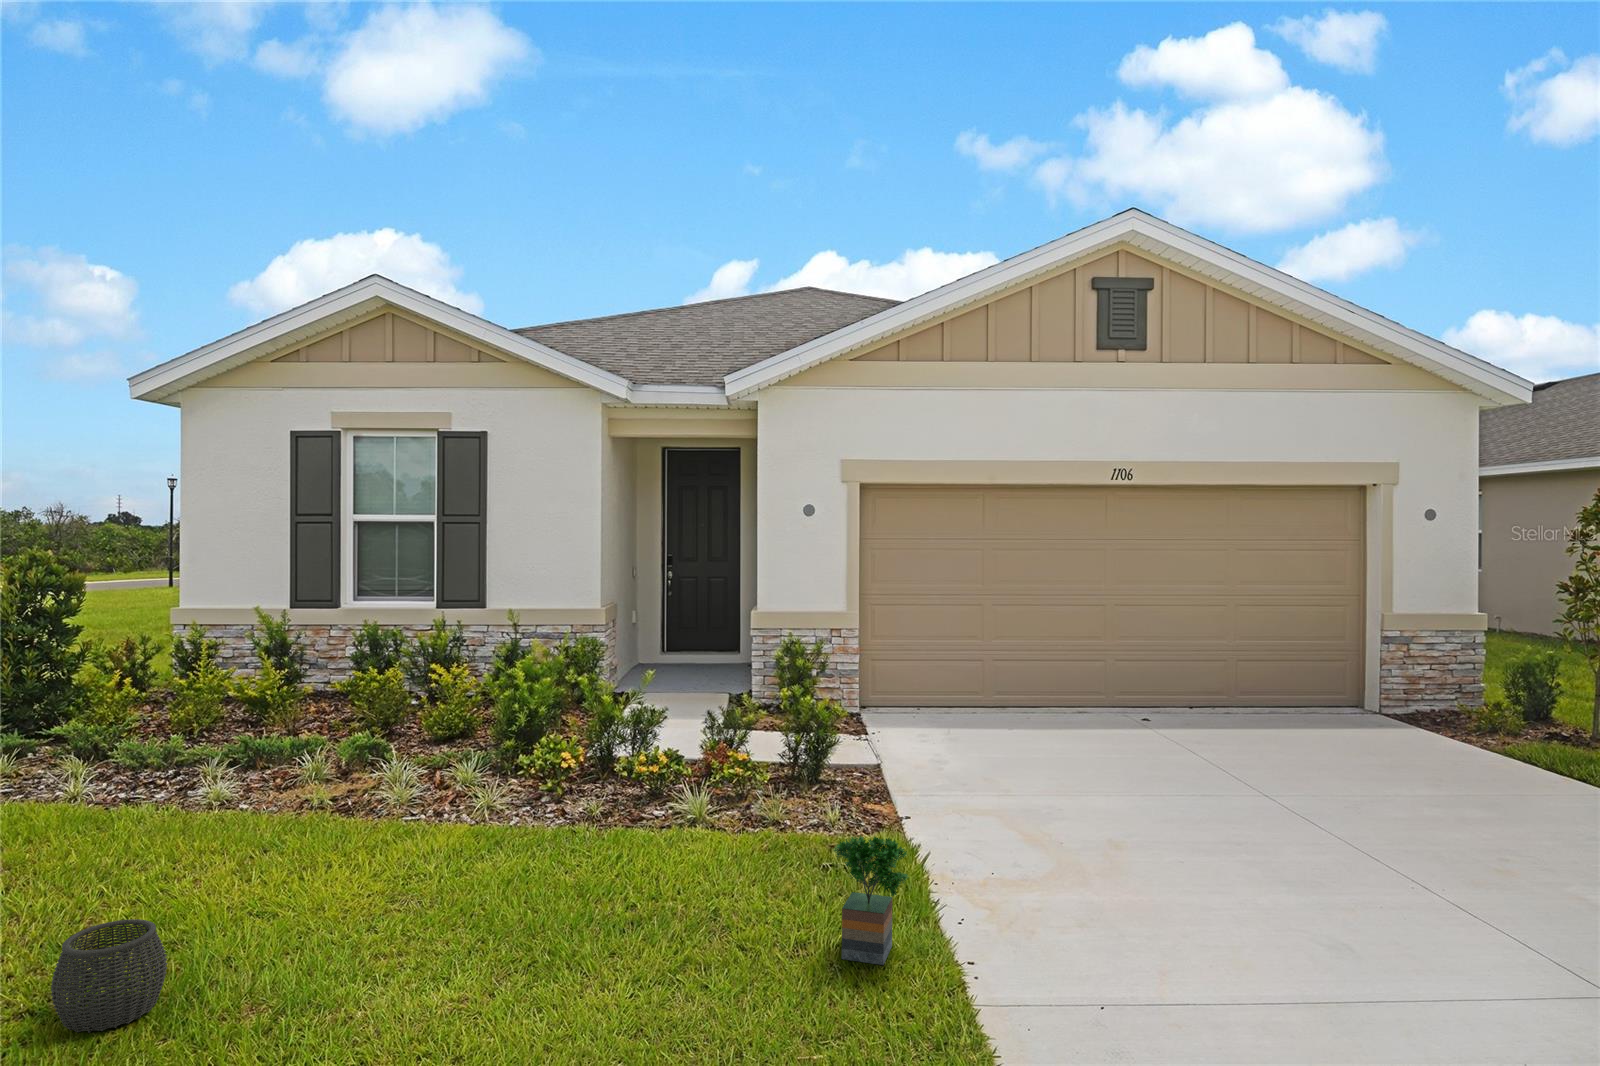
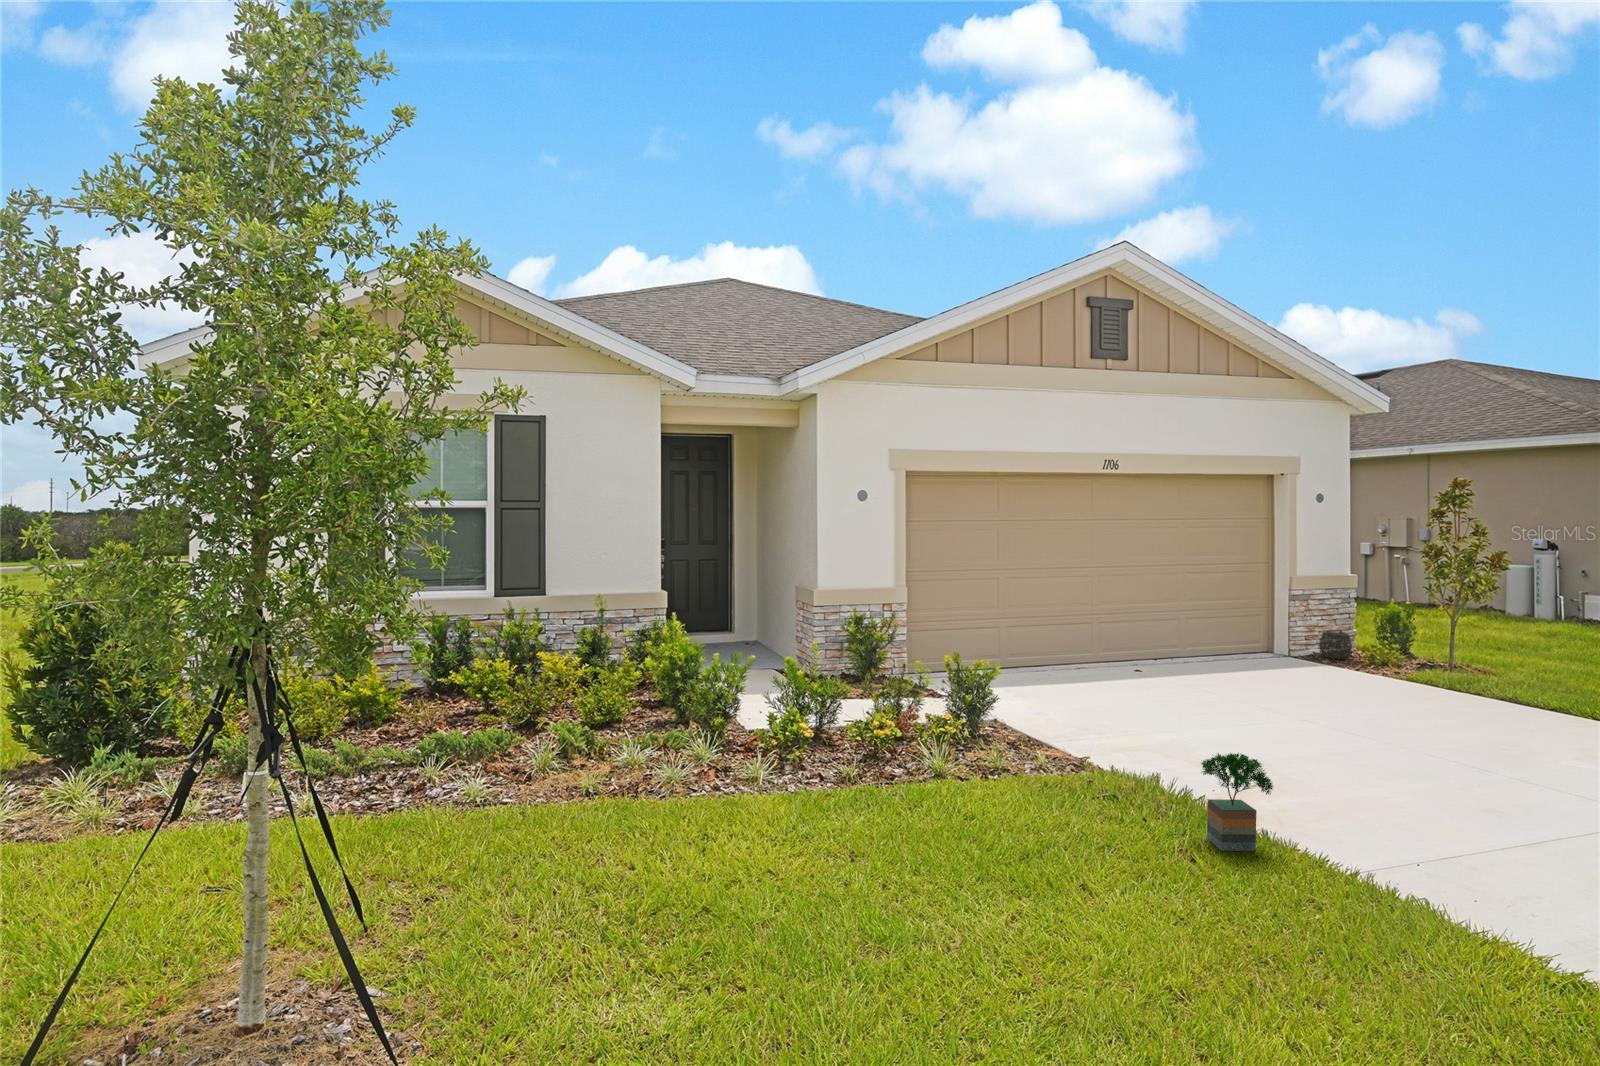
woven basket: present [51,919,167,1033] -> present [1319,632,1352,659]

